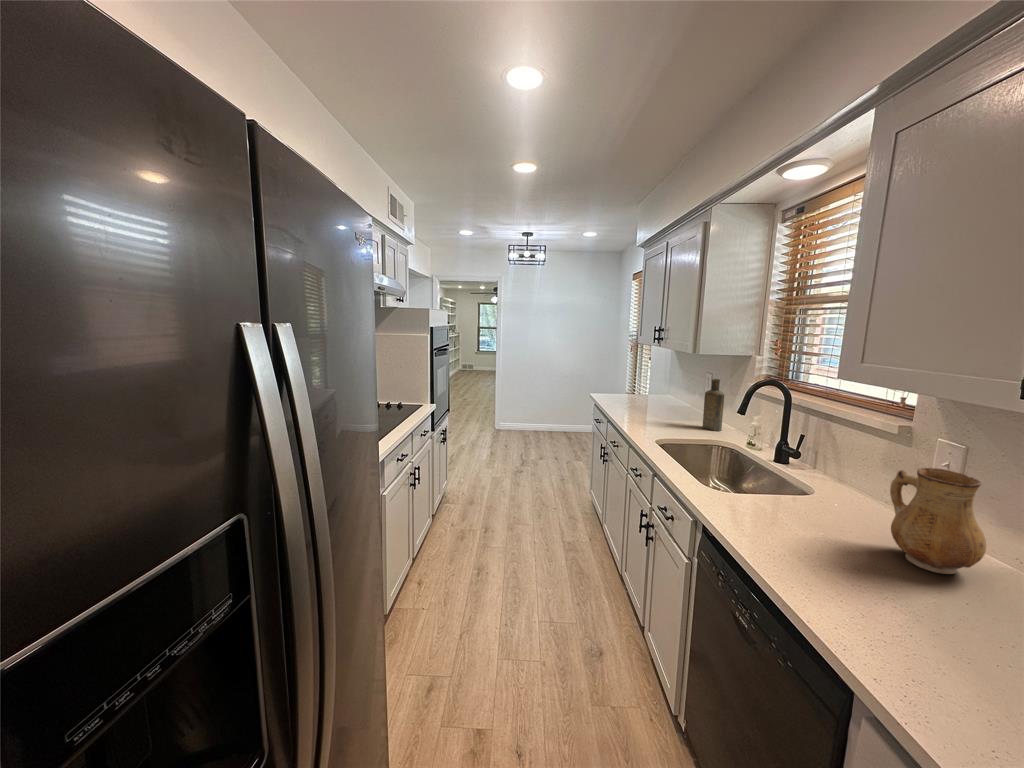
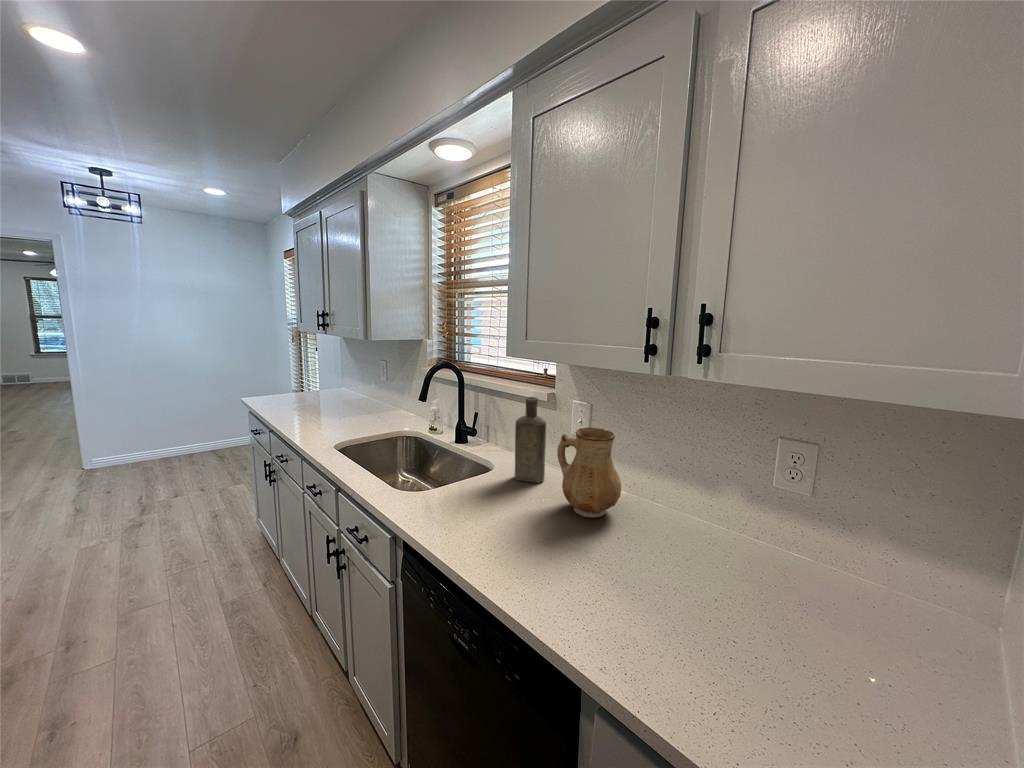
bottle: present [703,379,724,431] -> present [515,397,546,483]

